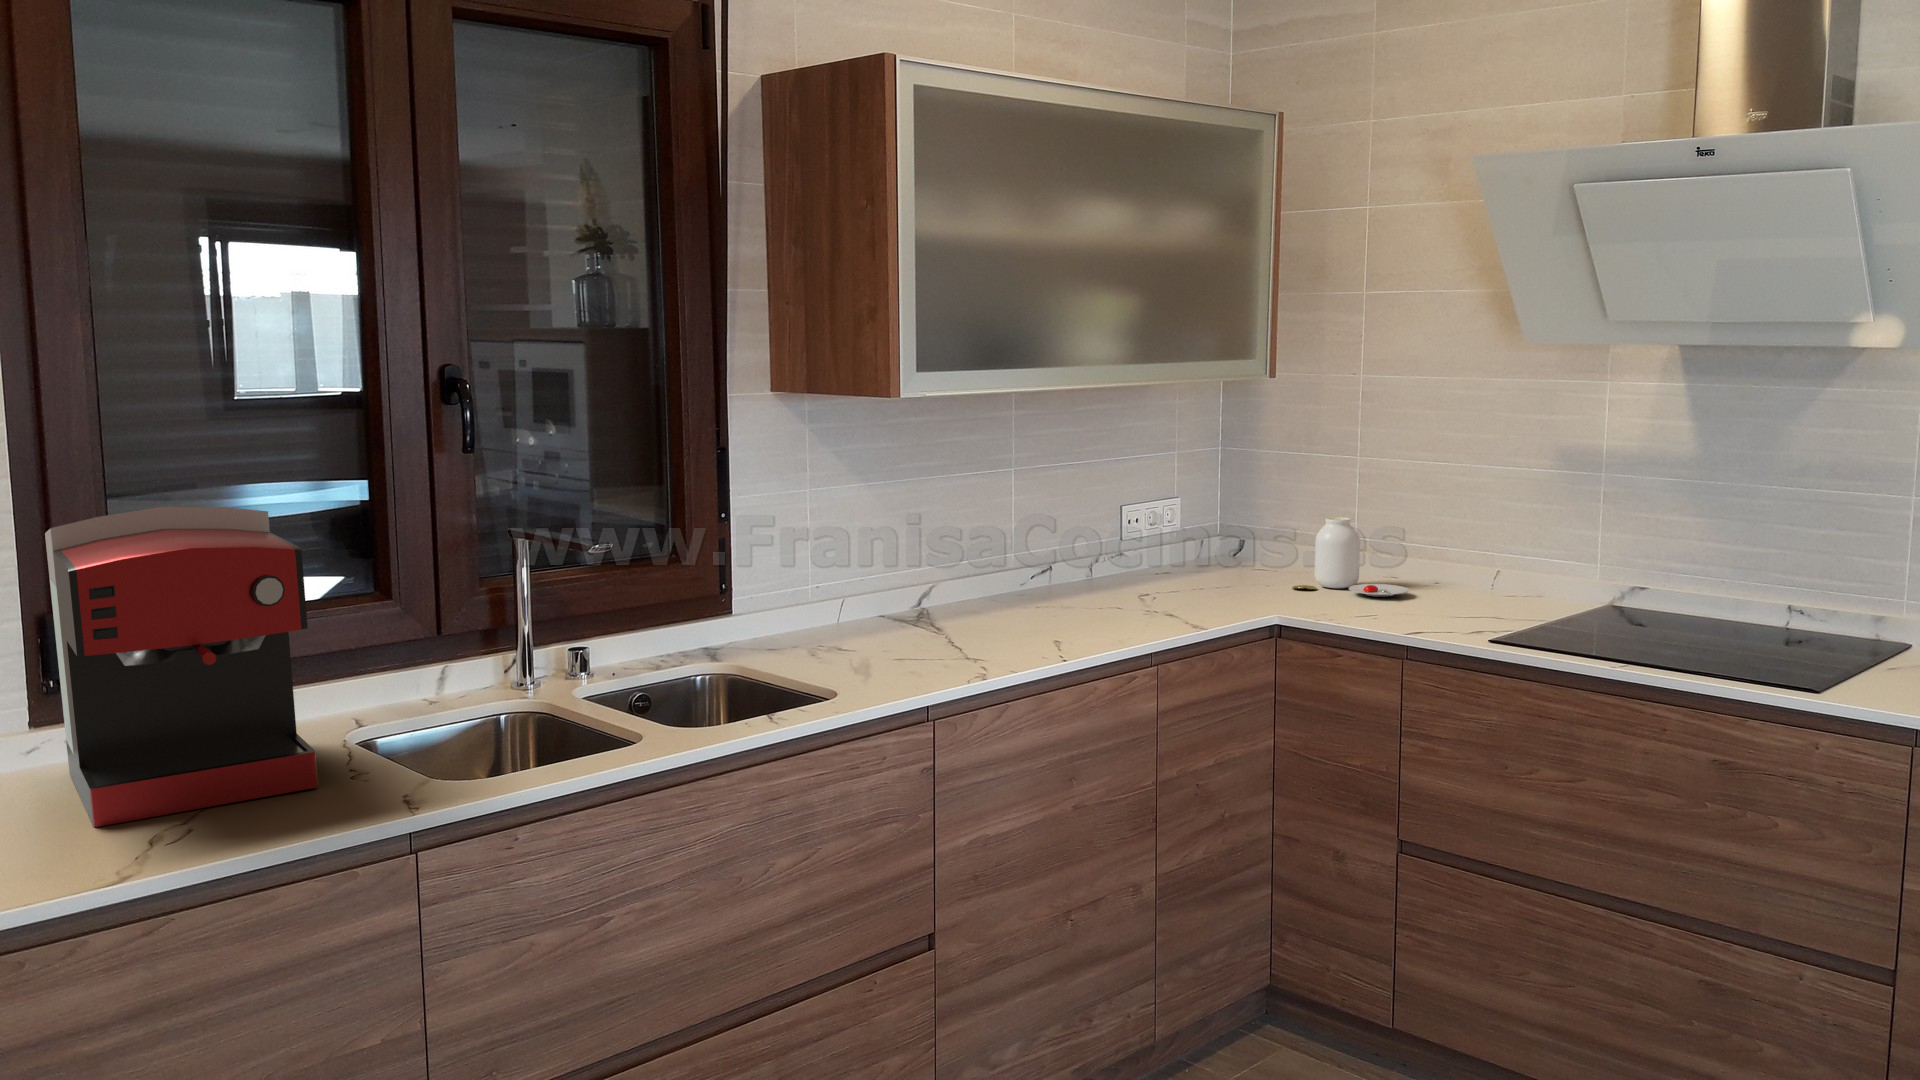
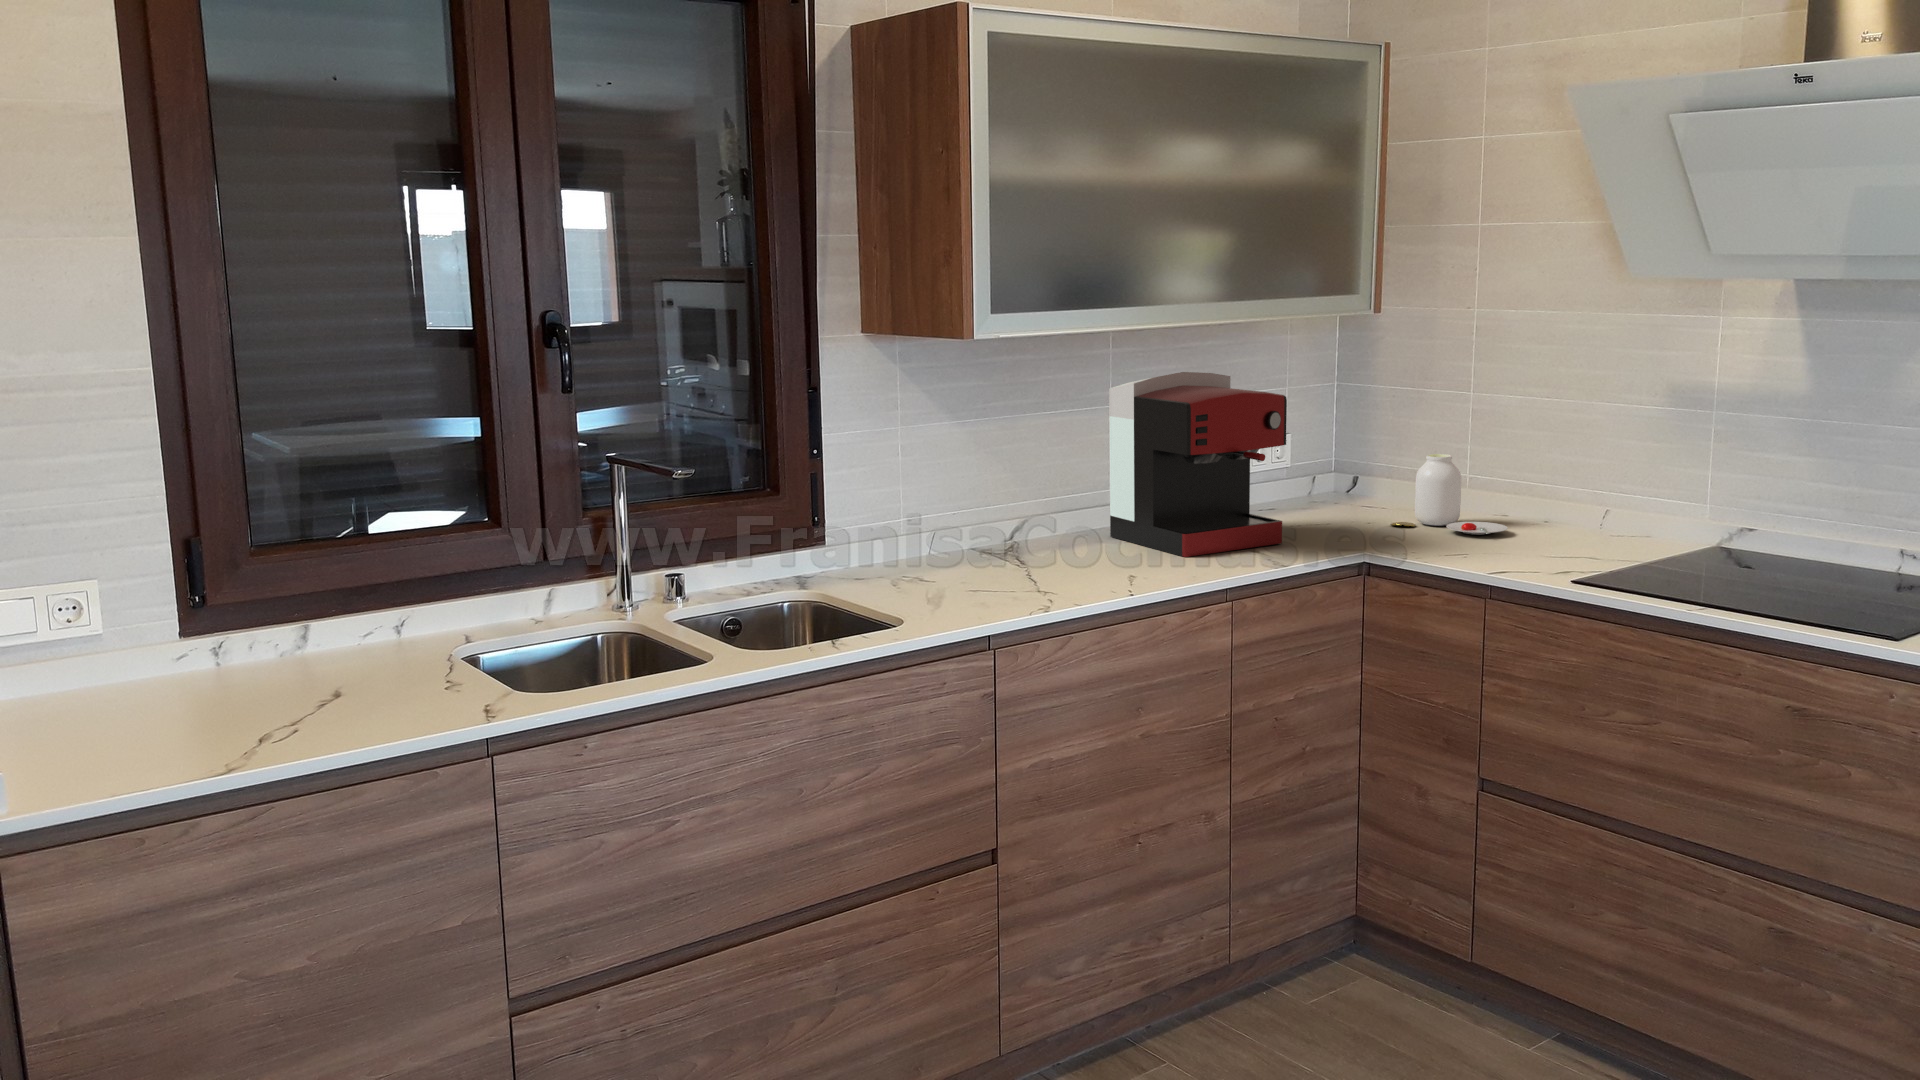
coffee maker: present [45,507,318,827] -> present [1109,372,1287,557]

